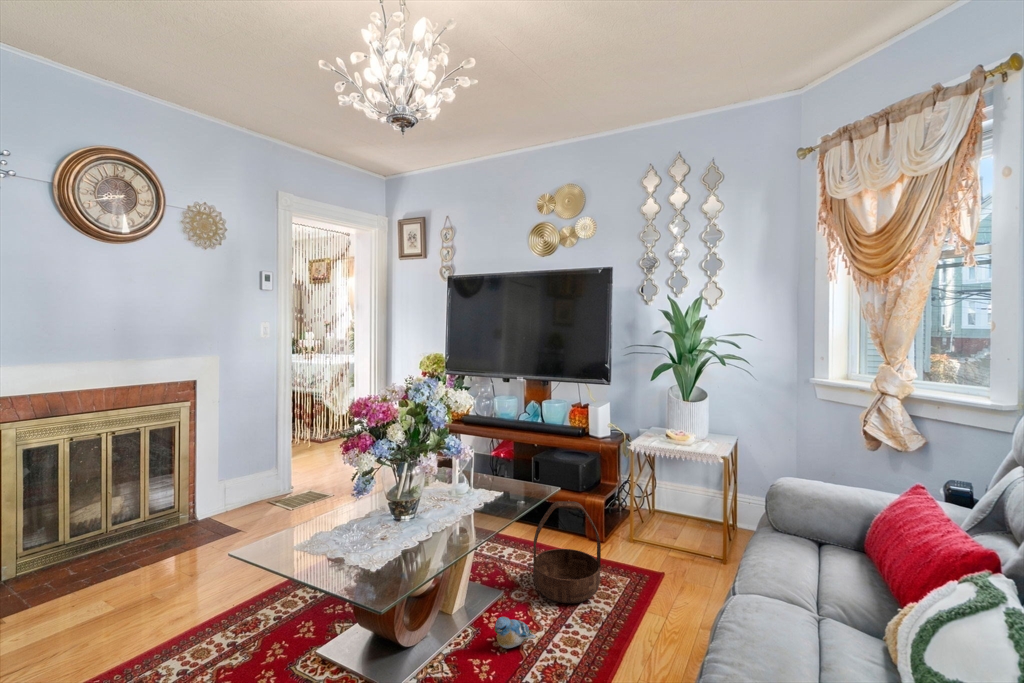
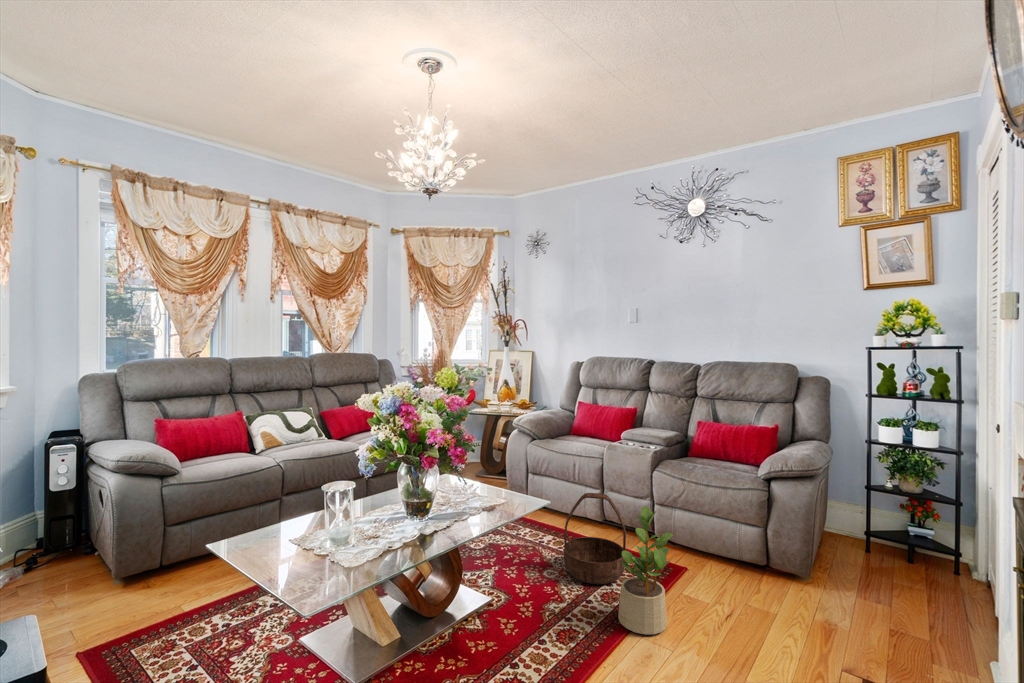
potted plant: none [605,515,667,661] -> present [618,506,673,634]
plush toy: present [495,617,536,648] -> none [520,586,557,613]

